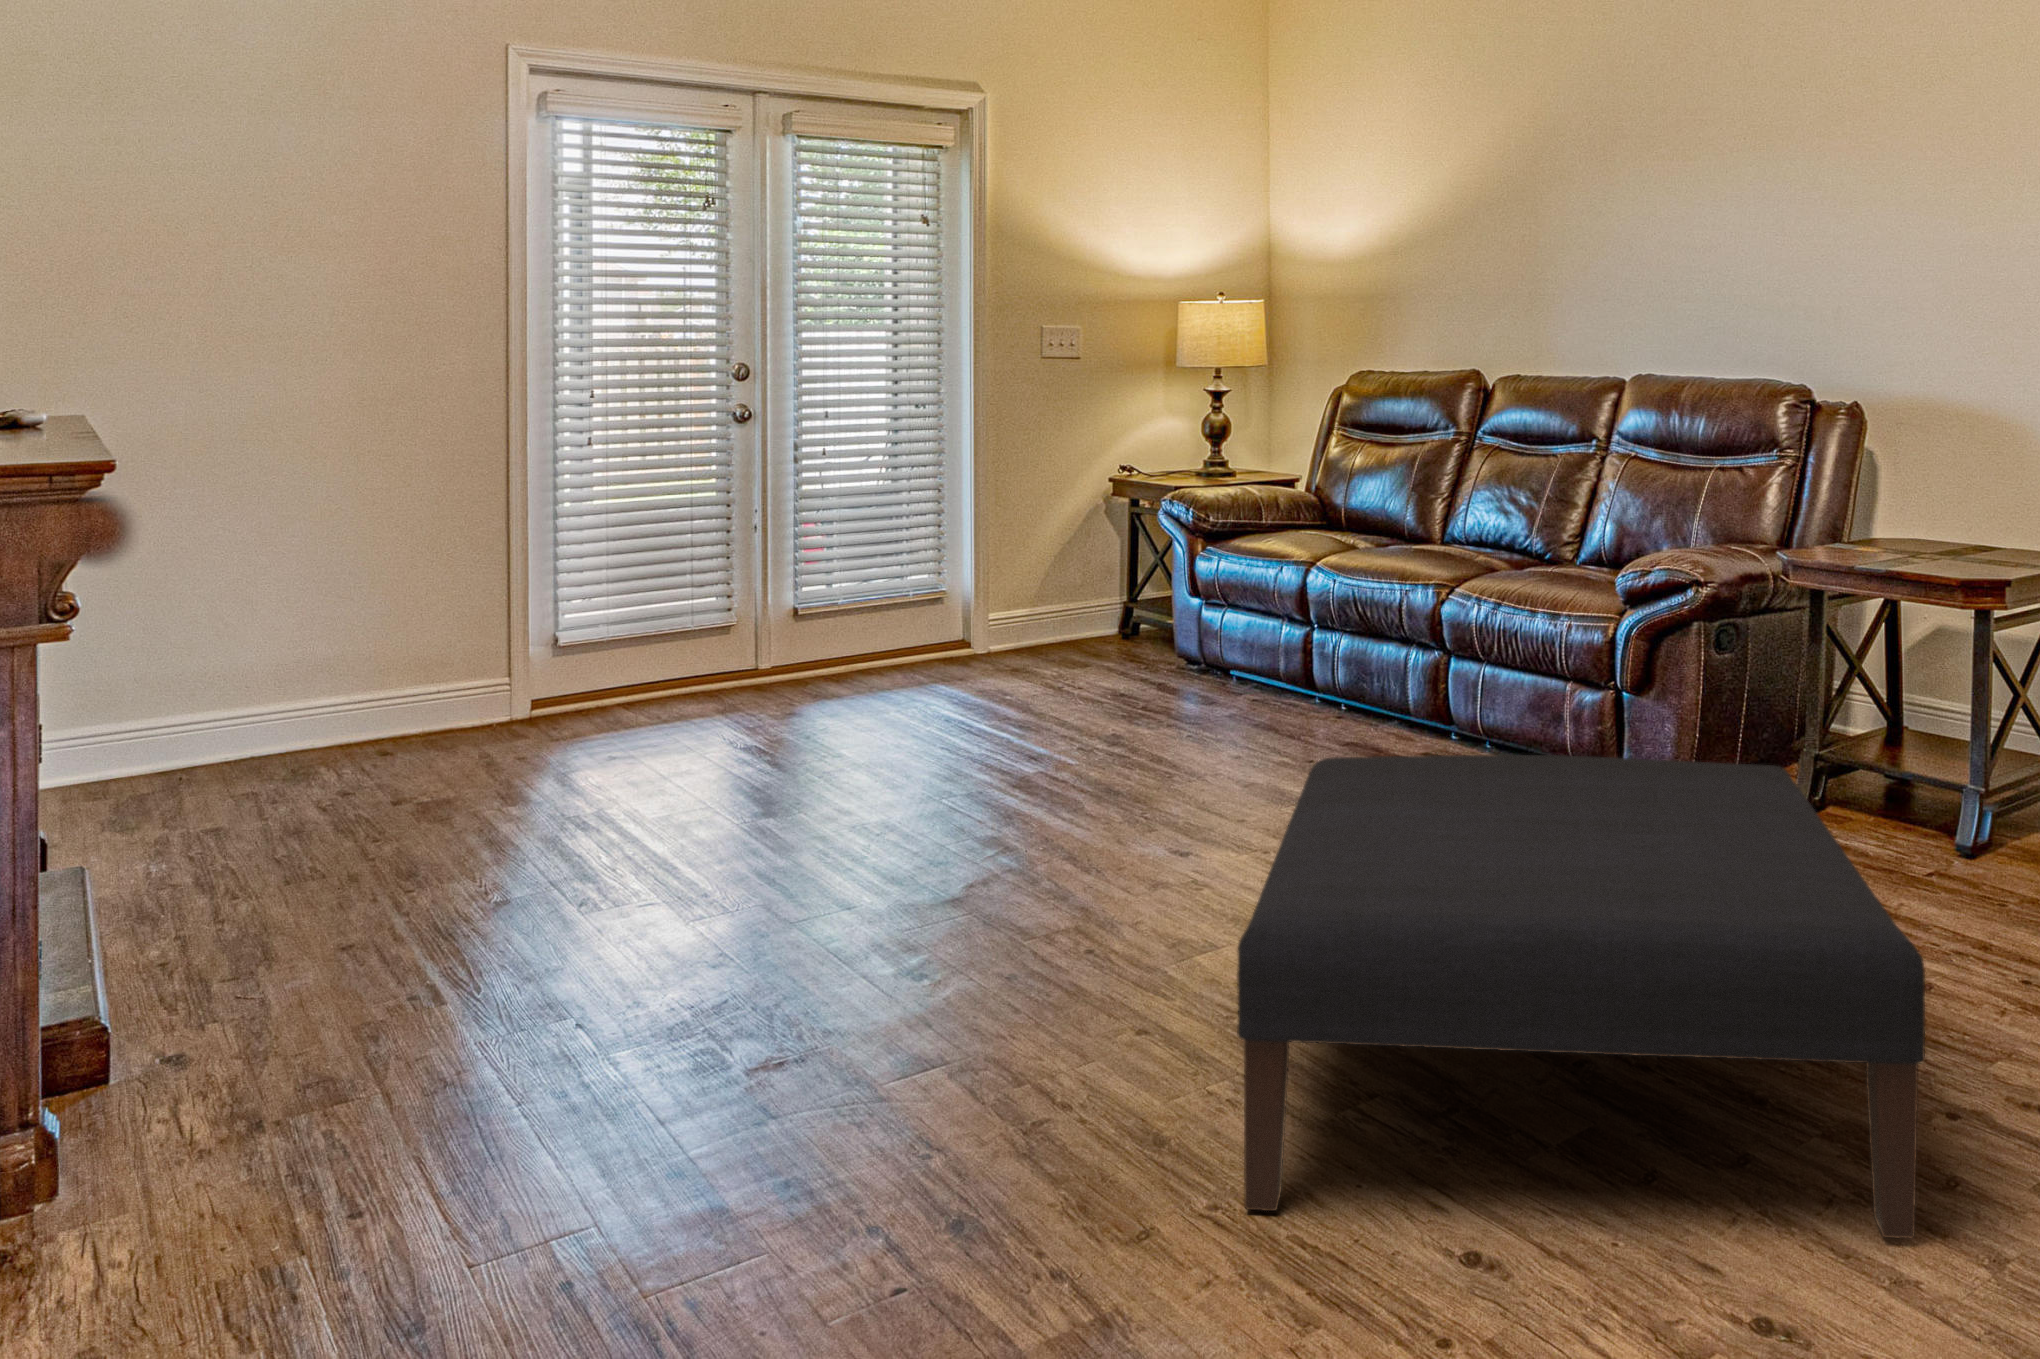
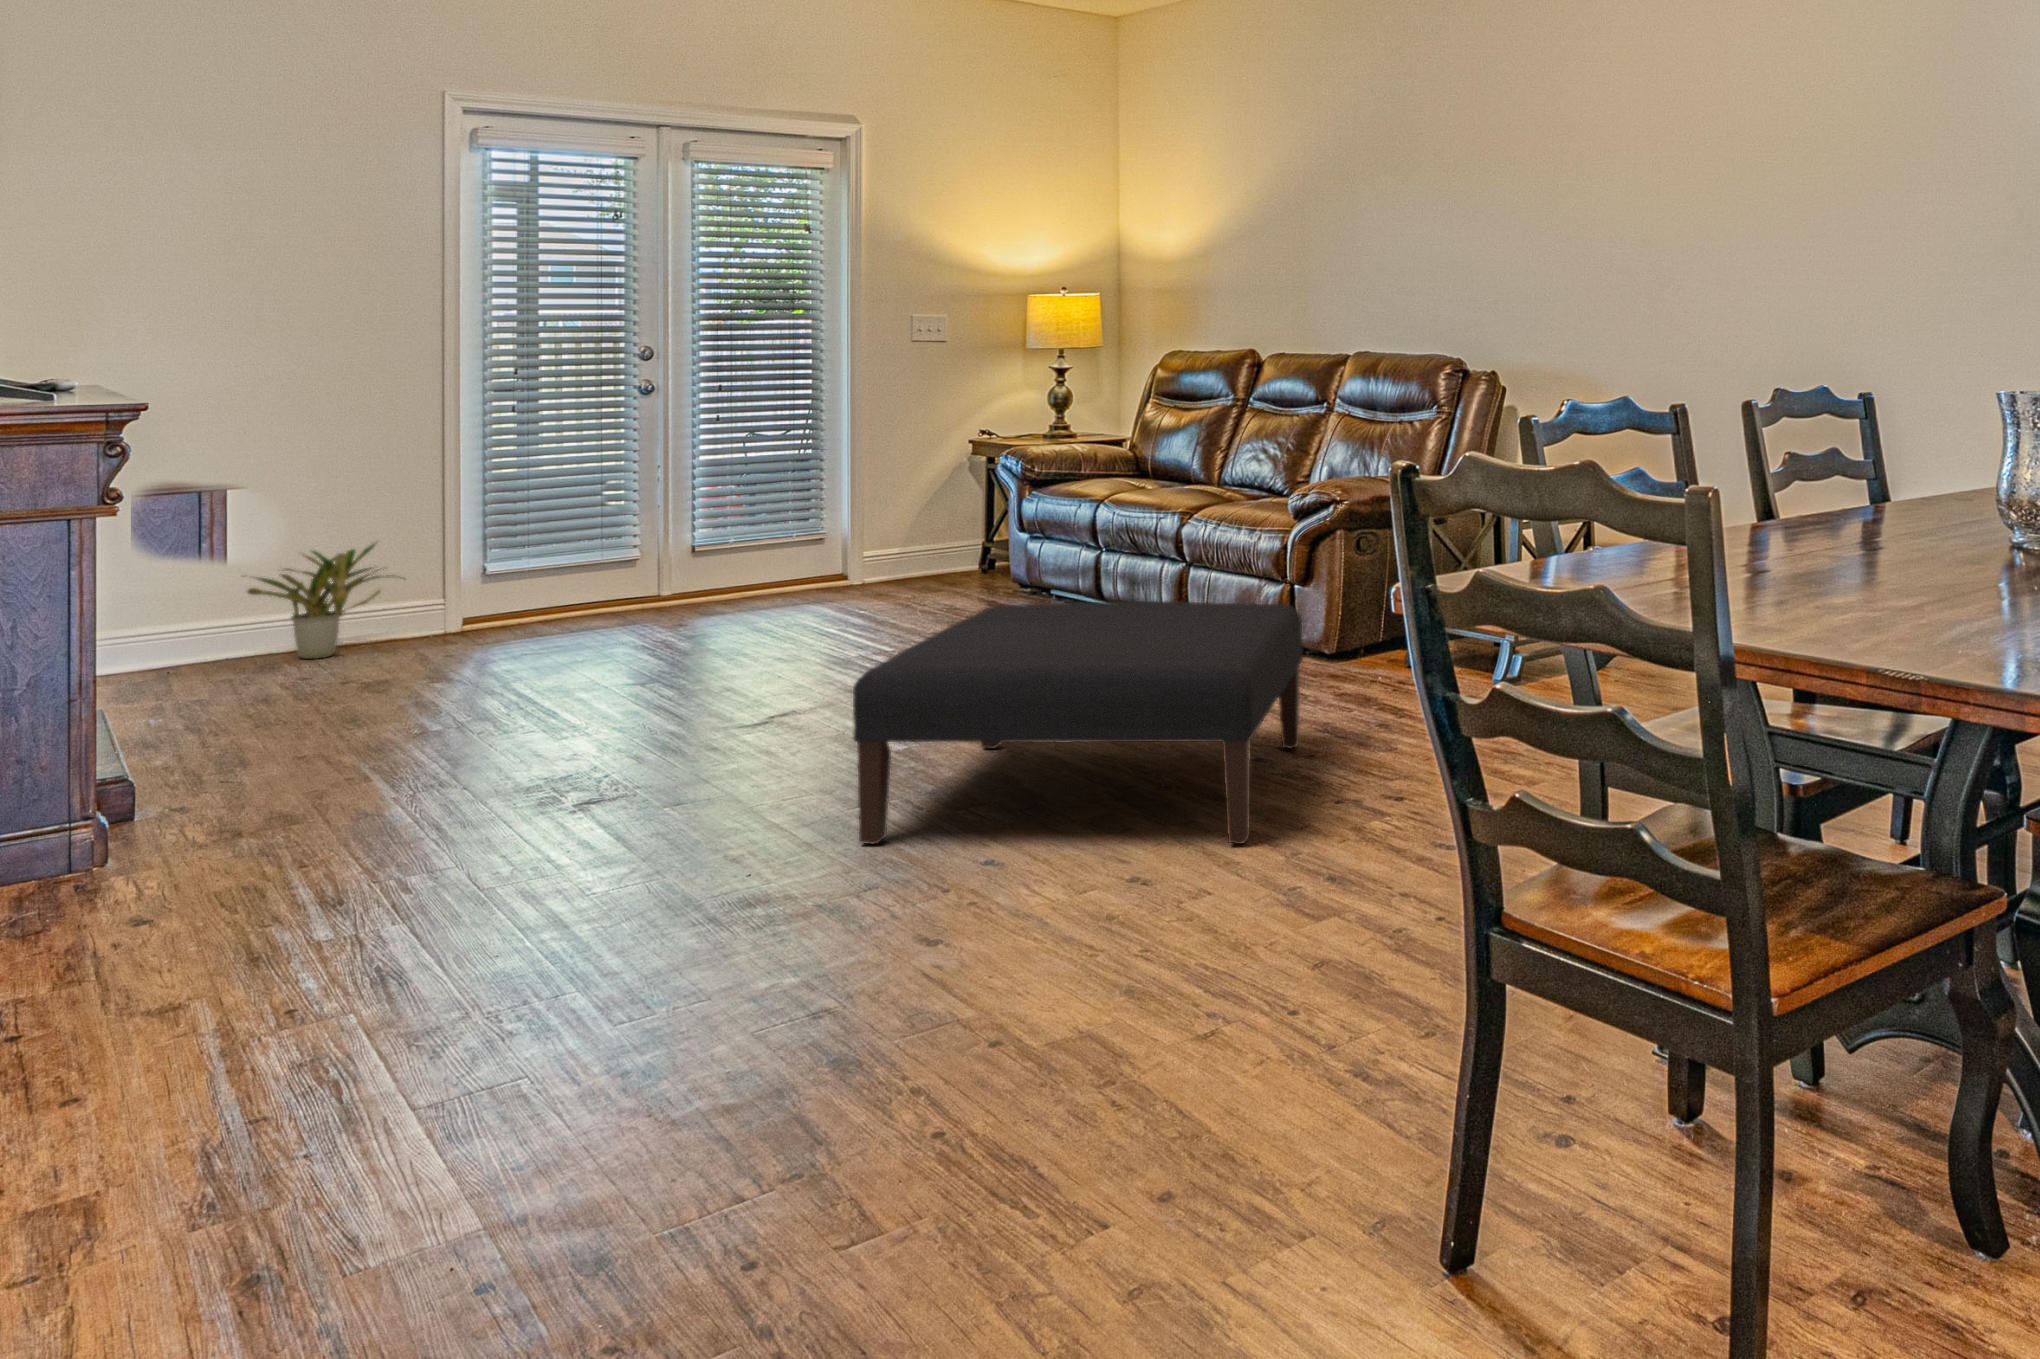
potted plant: none [260,610,463,765] -> present [242,541,406,659]

